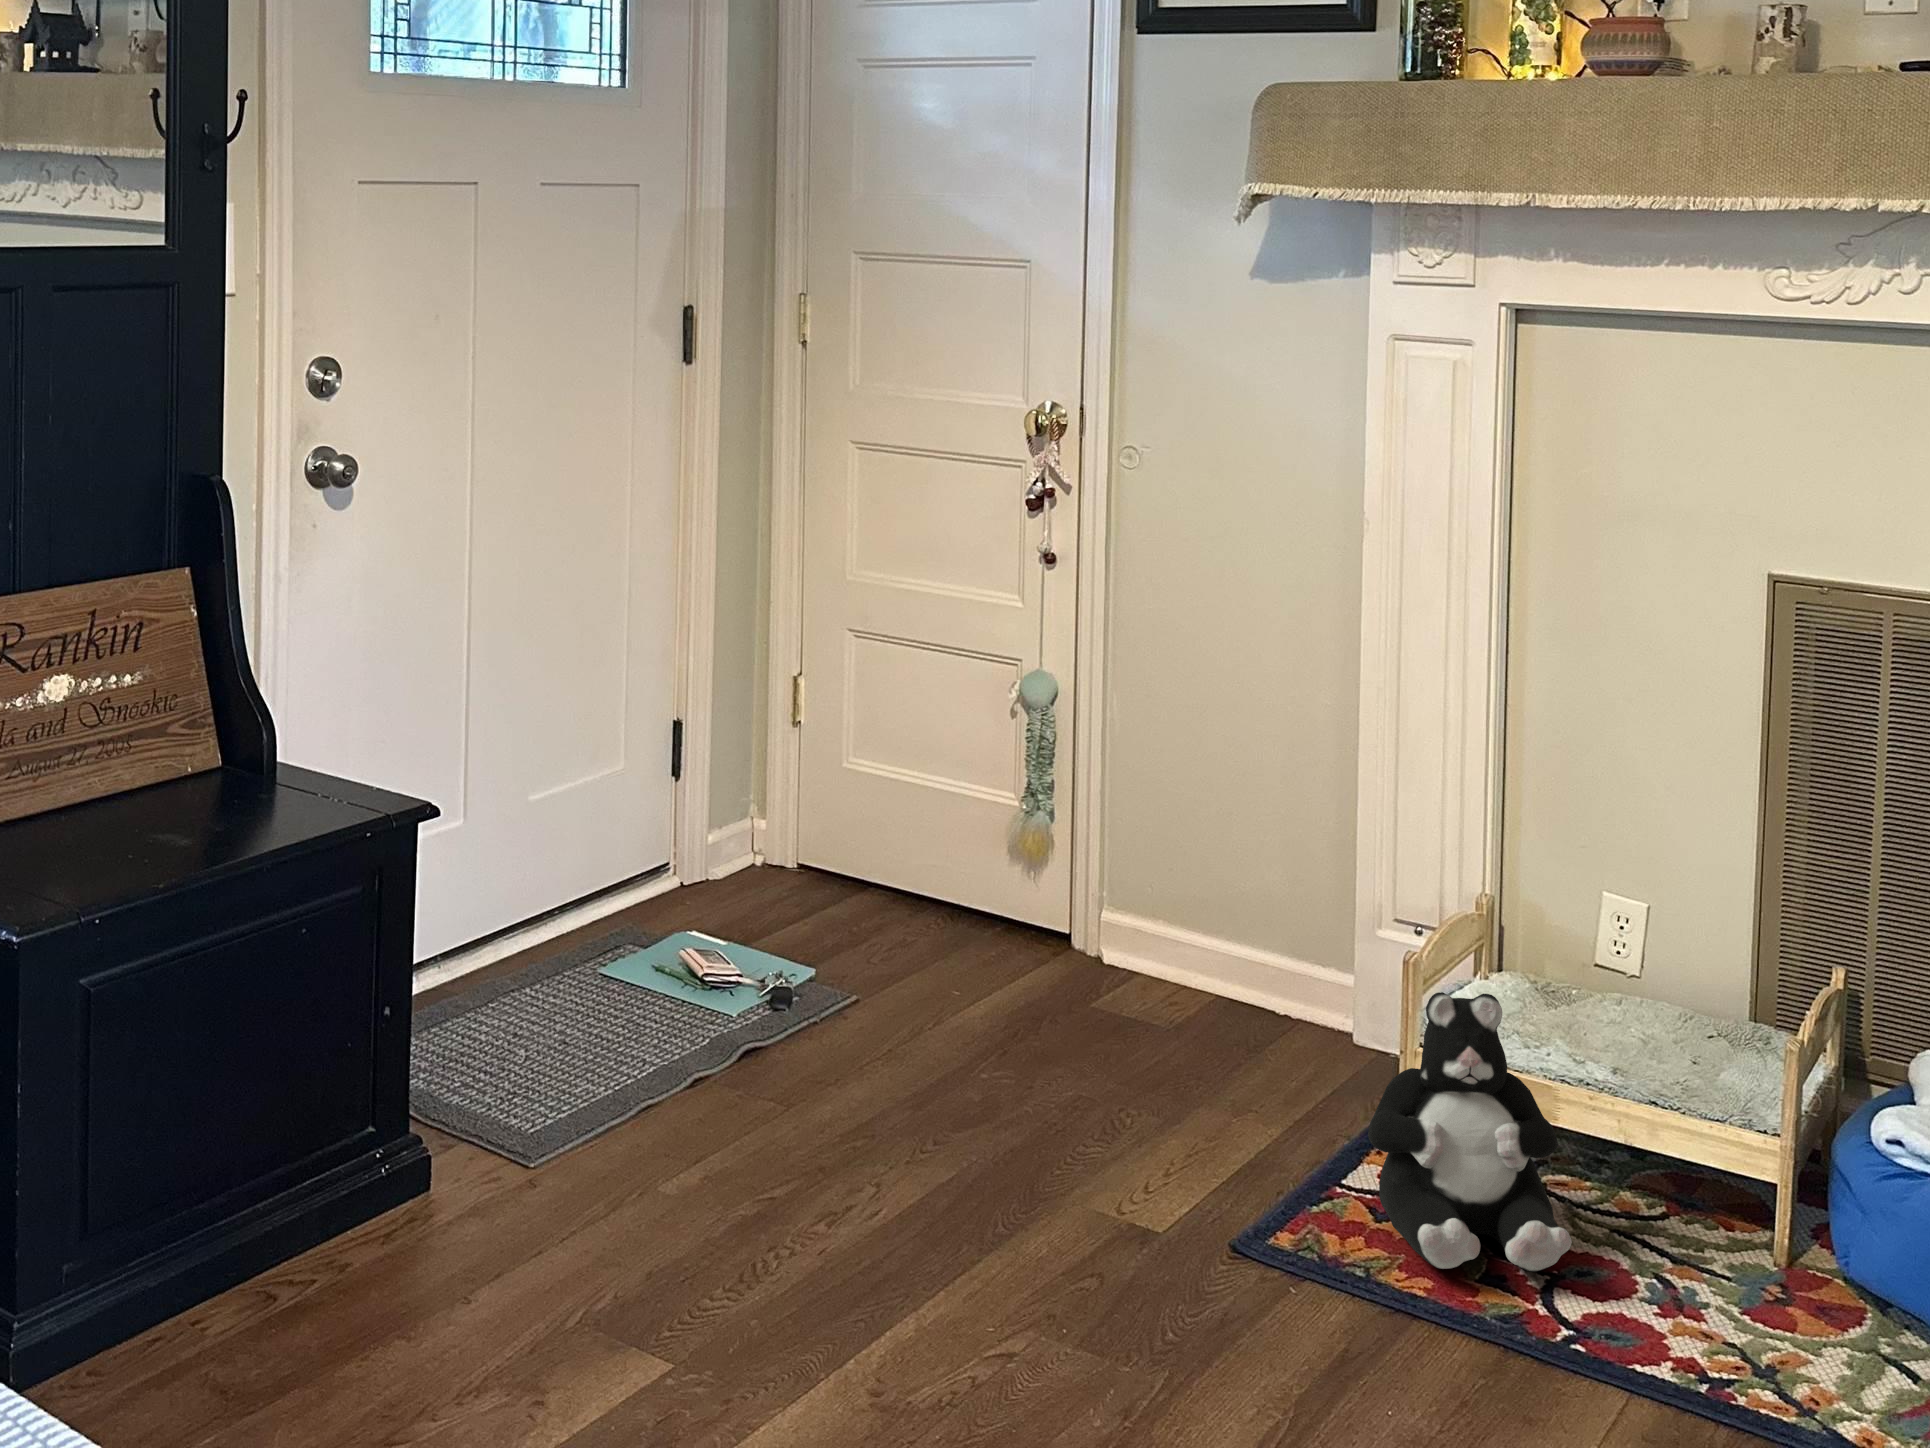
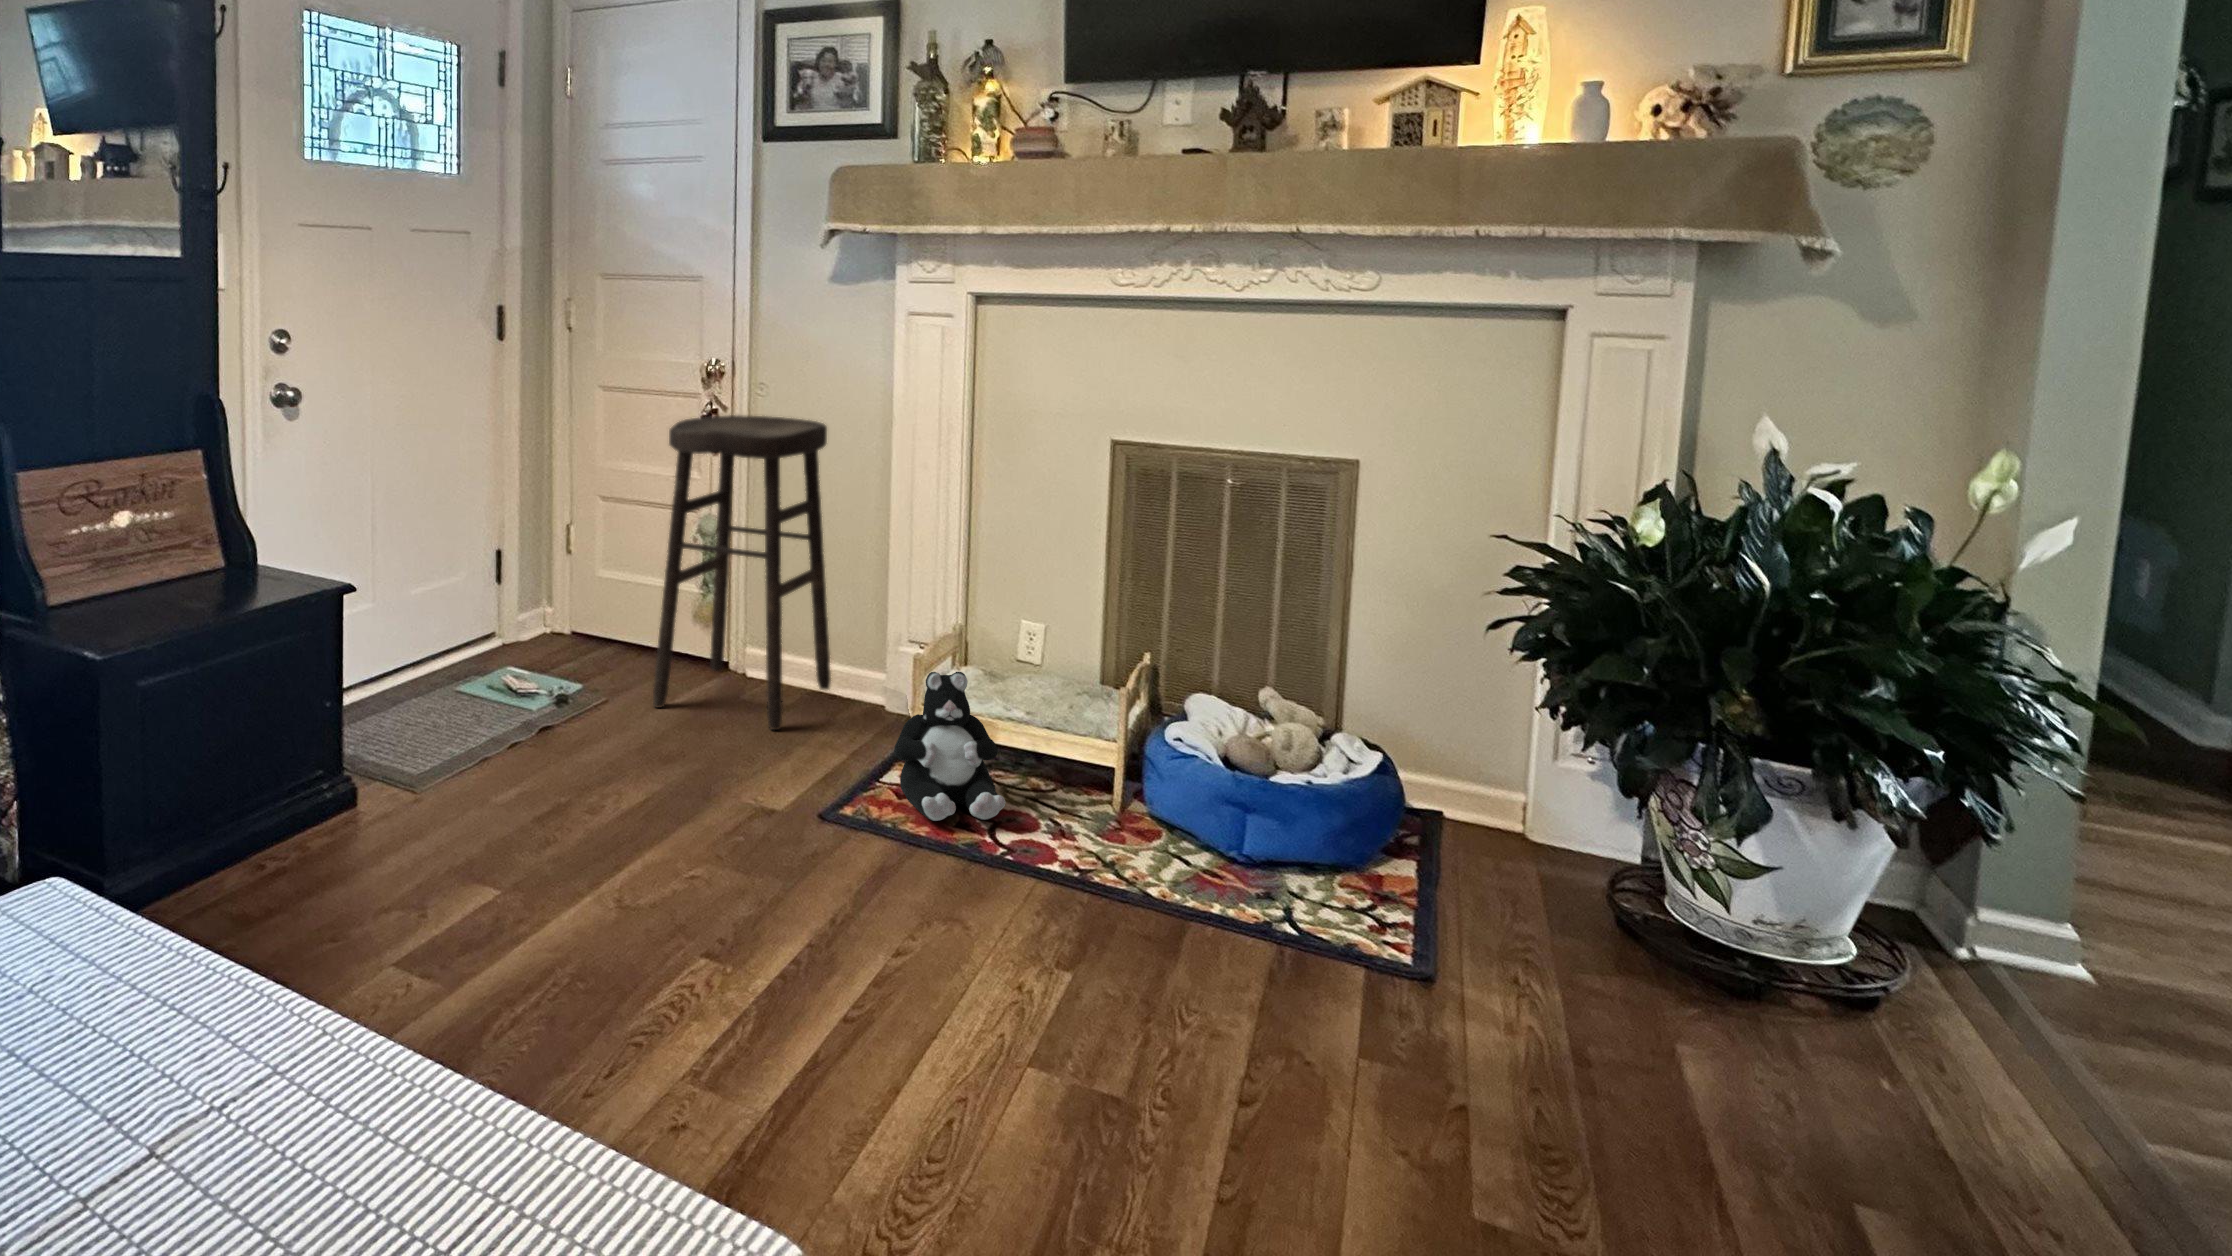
stool: none [939,504,1255,1074] -> present [653,415,831,730]

